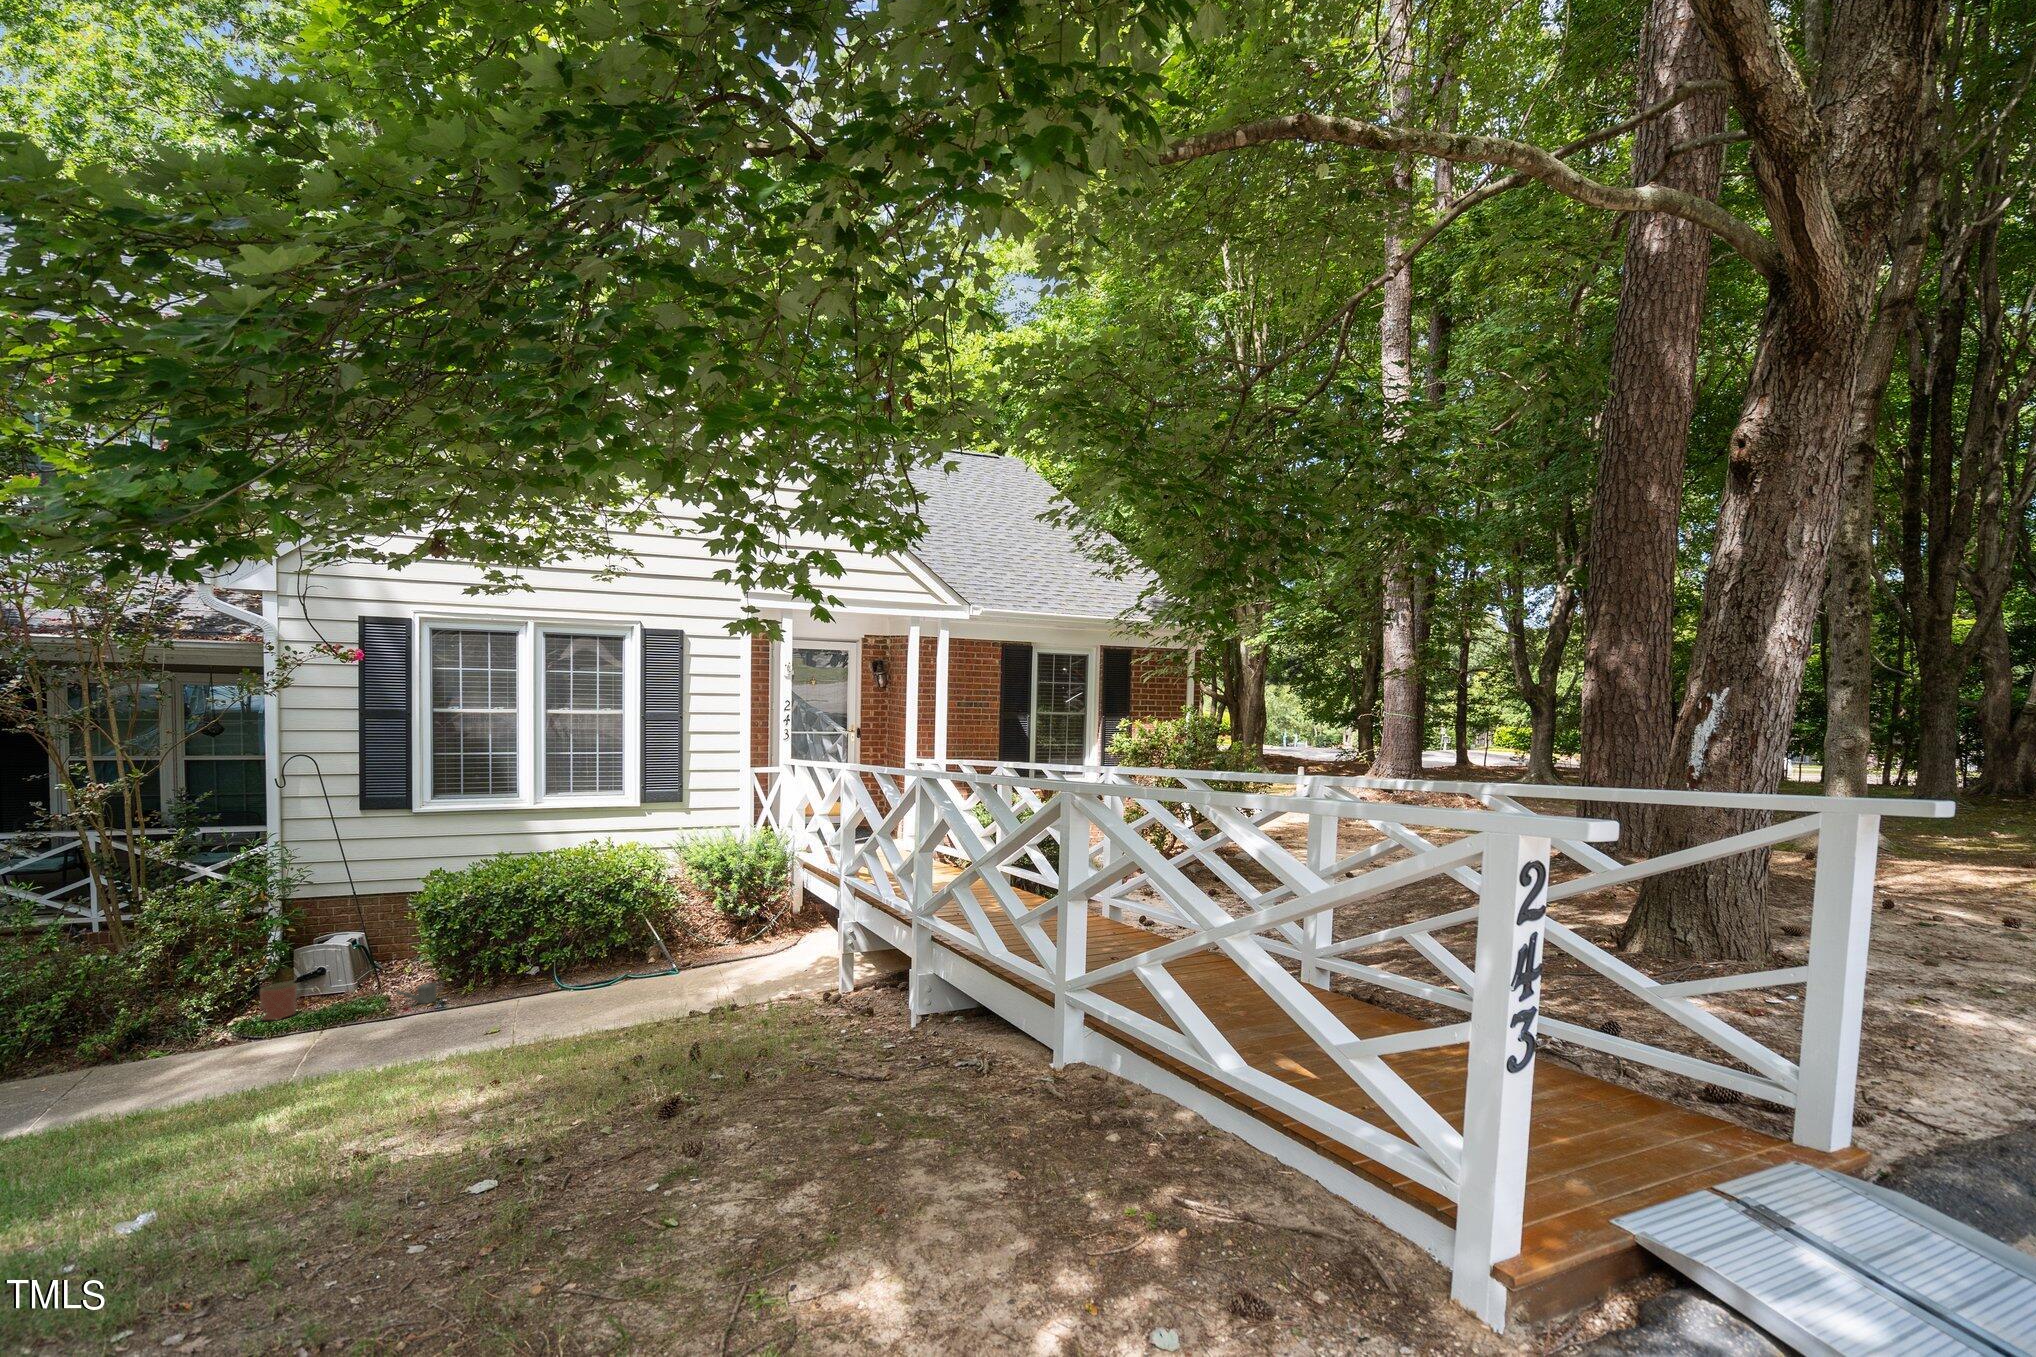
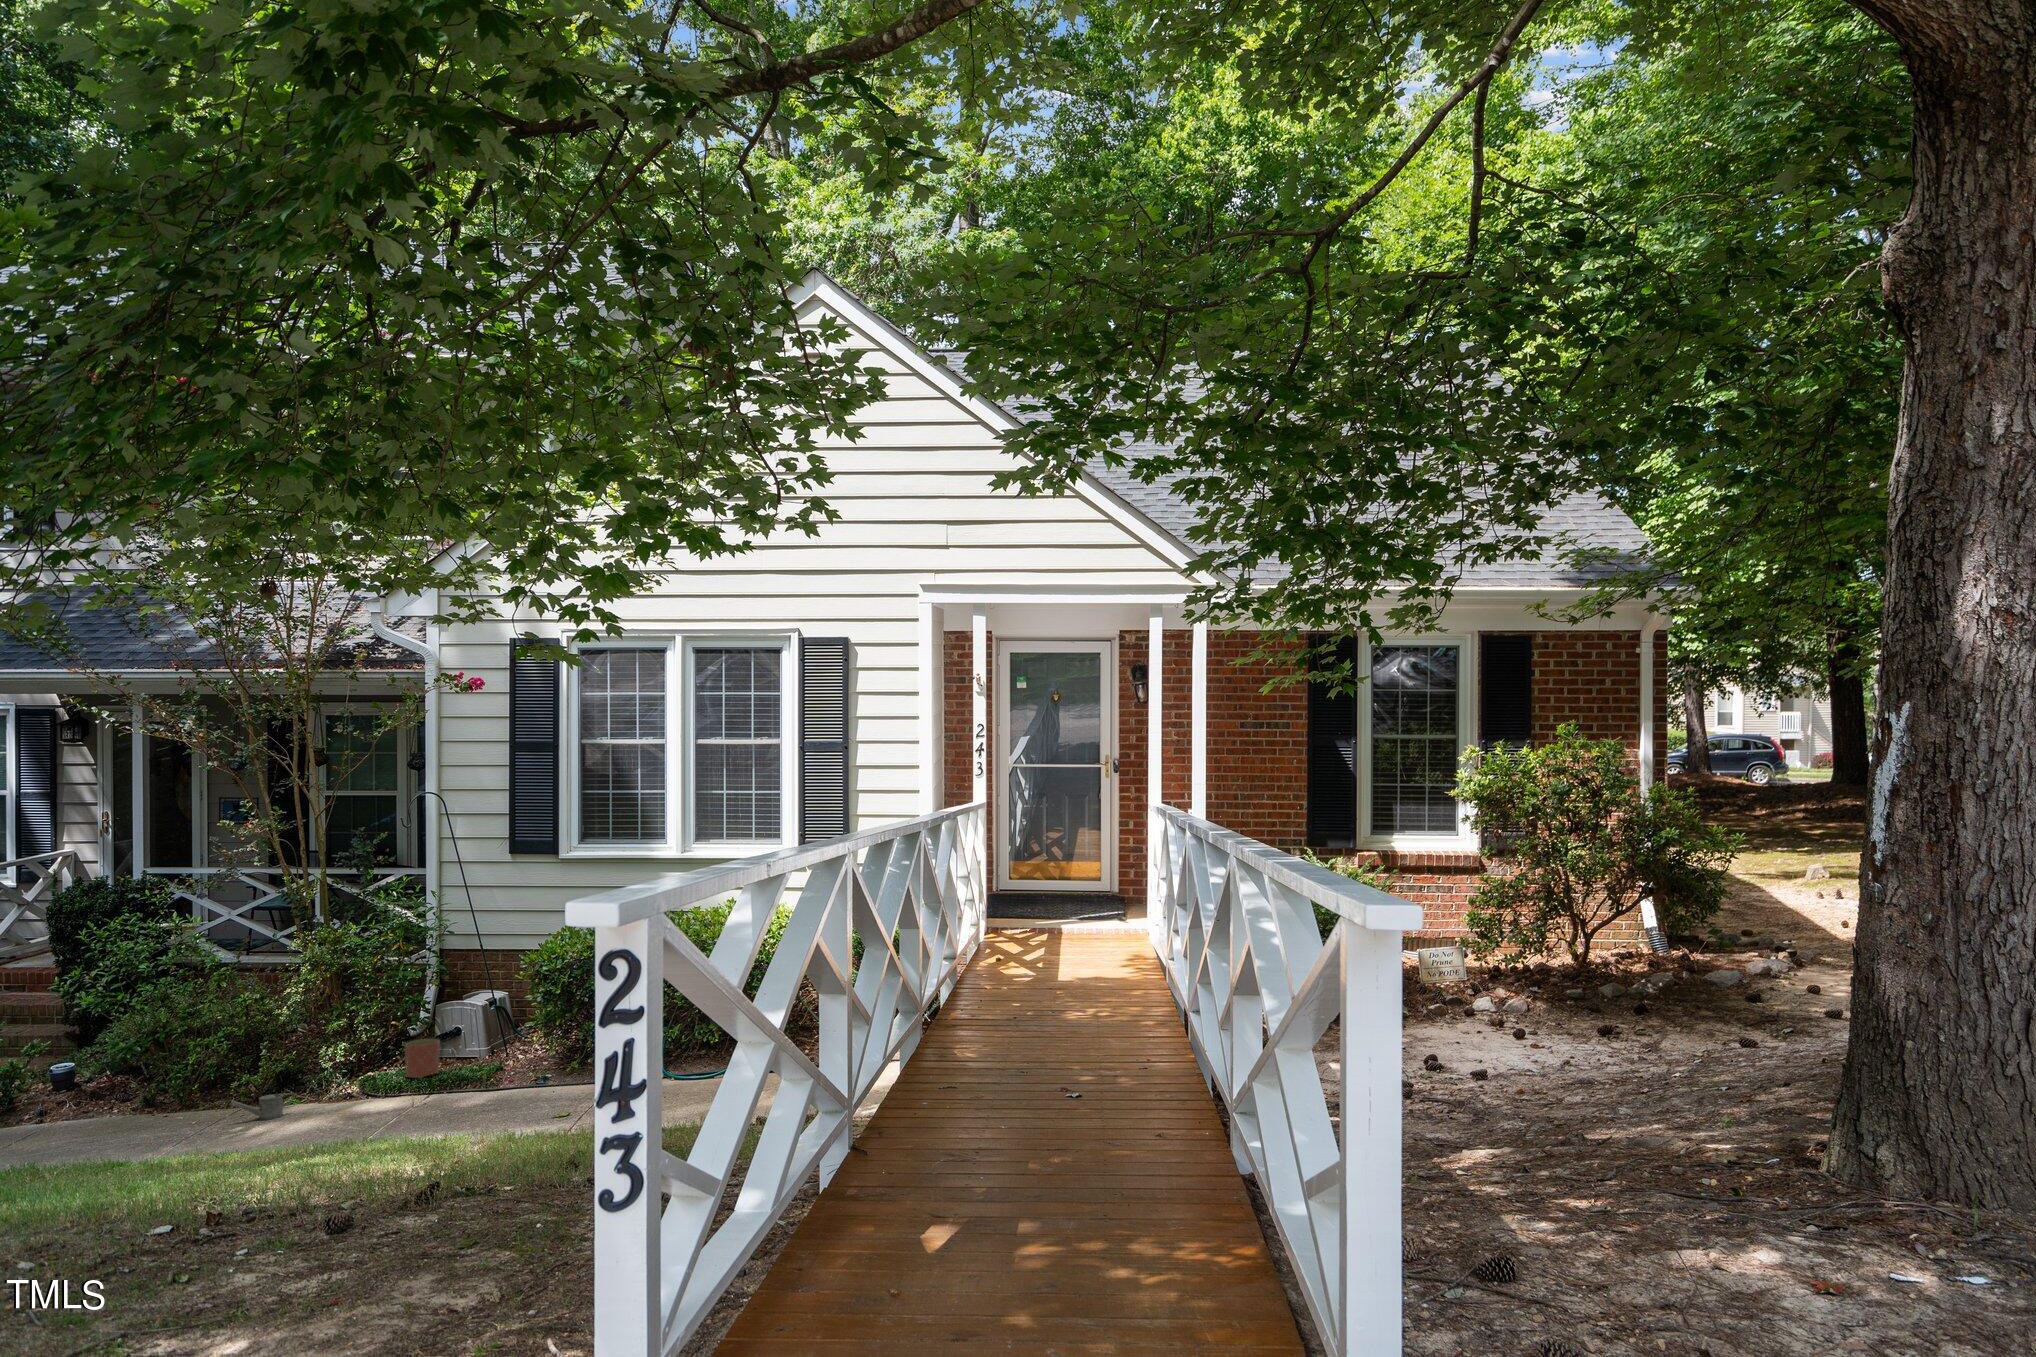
watering can: present [397,982,444,1004] -> present [231,1092,295,1120]

